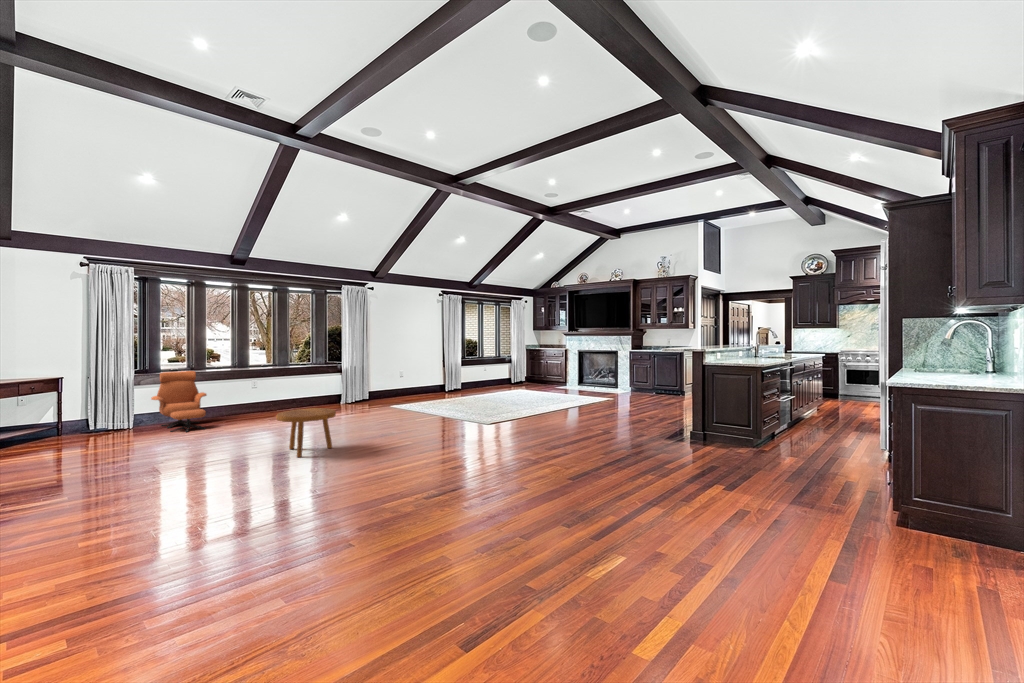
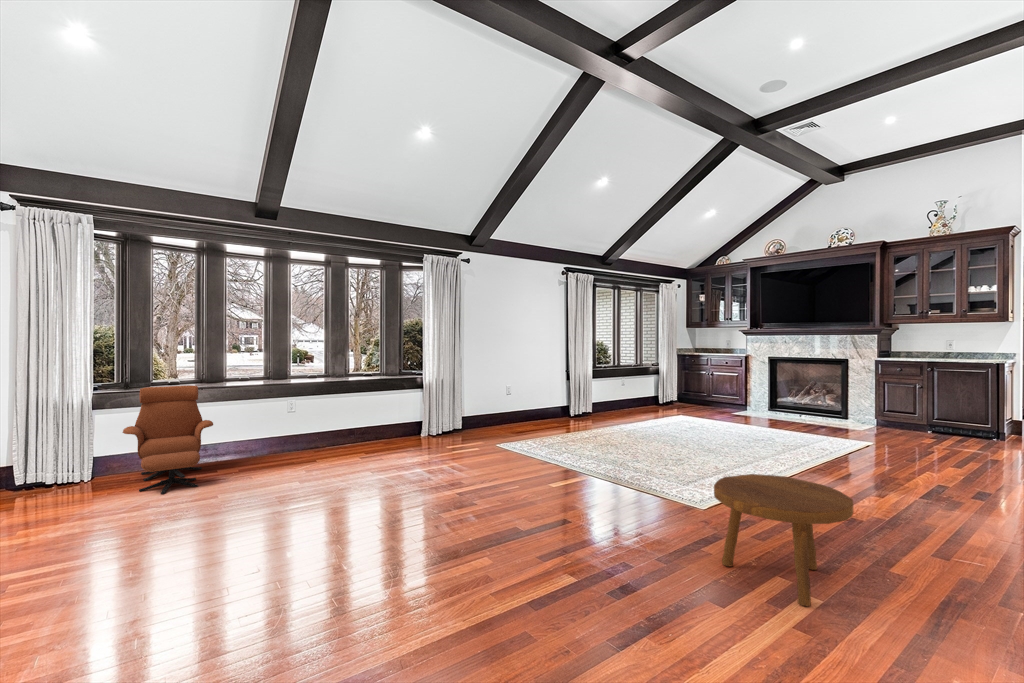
footstool: present [276,408,336,457] -> present [714,474,853,606]

